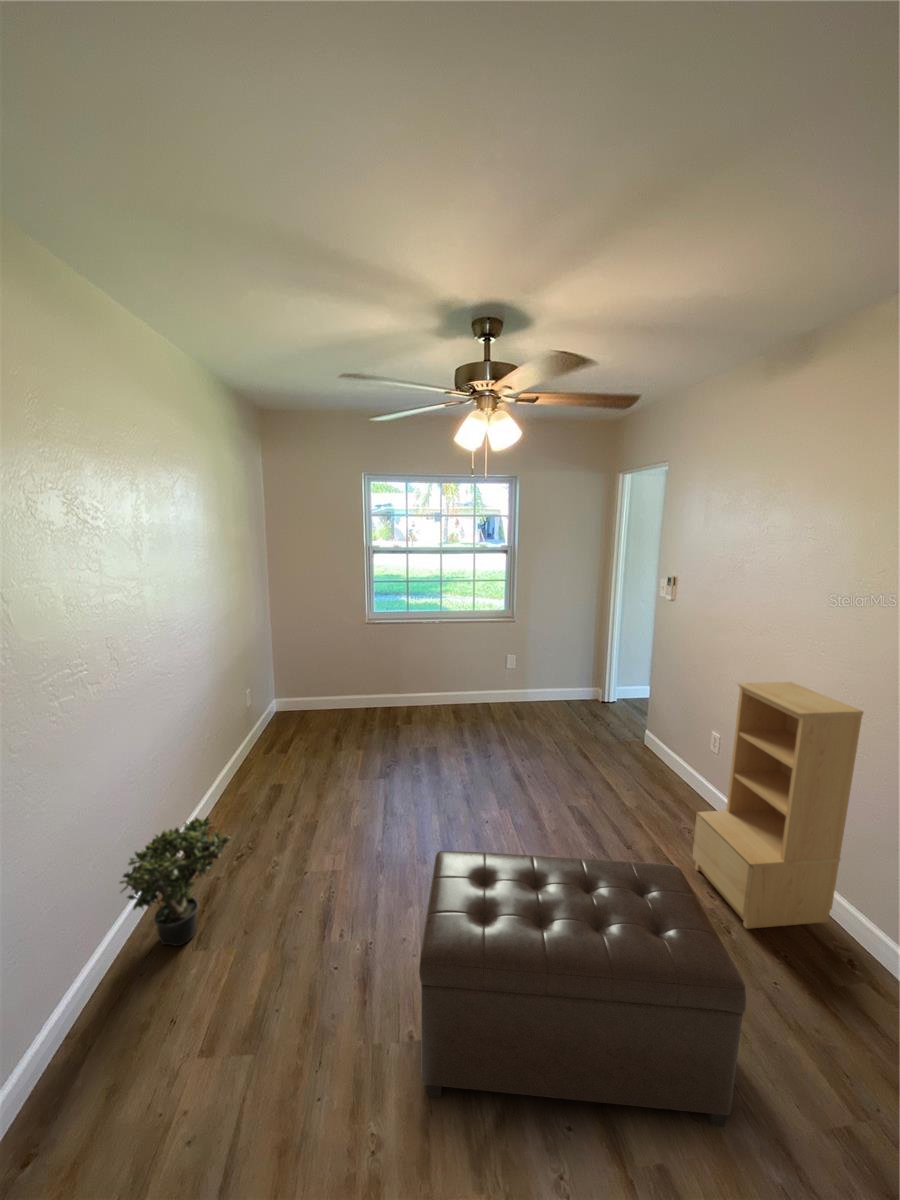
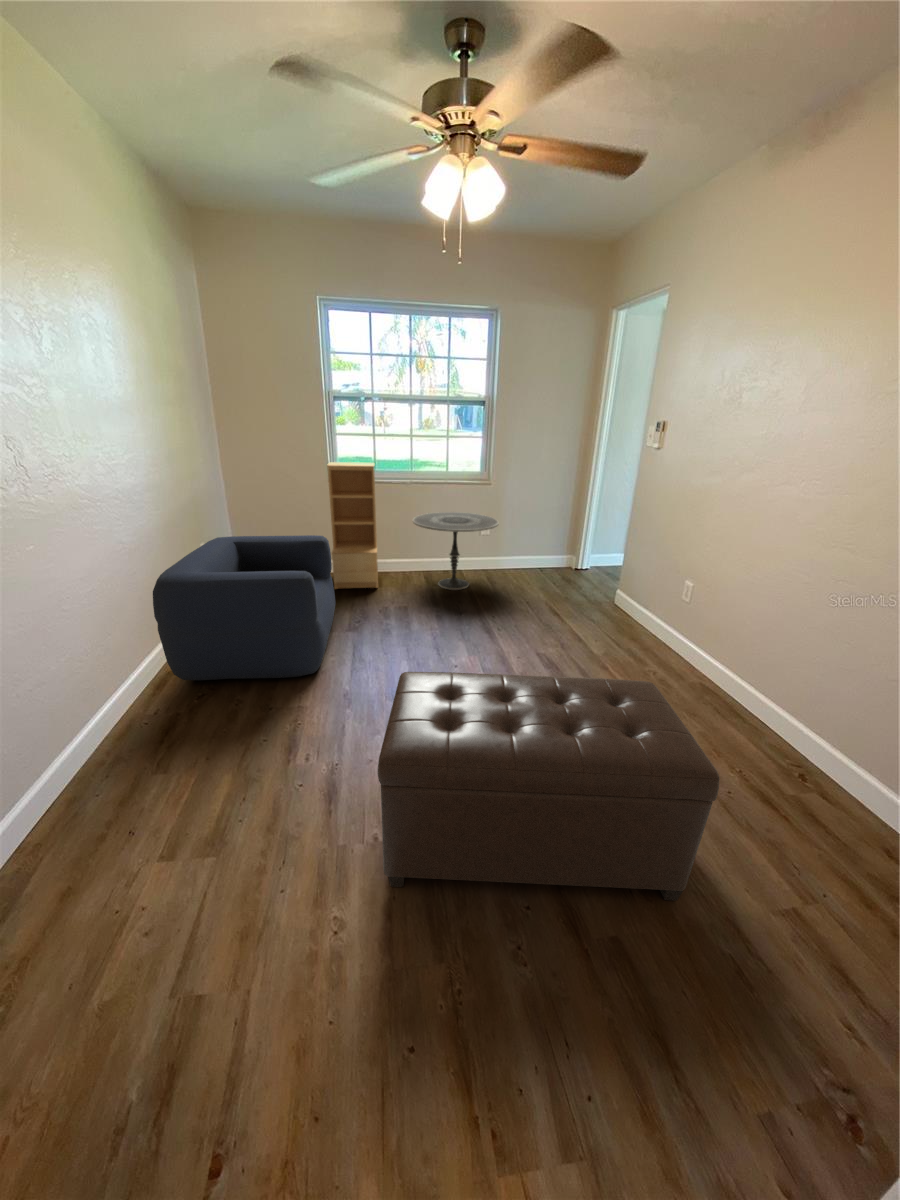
side table: none [442,649,524,728] -> present [413,512,498,590]
bookshelf: present [693,682,864,929] -> present [327,462,378,589]
armchair: none [205,683,368,838] -> present [153,535,336,680]
potted plant: present [120,817,230,946] -> none [50,648,178,771]

